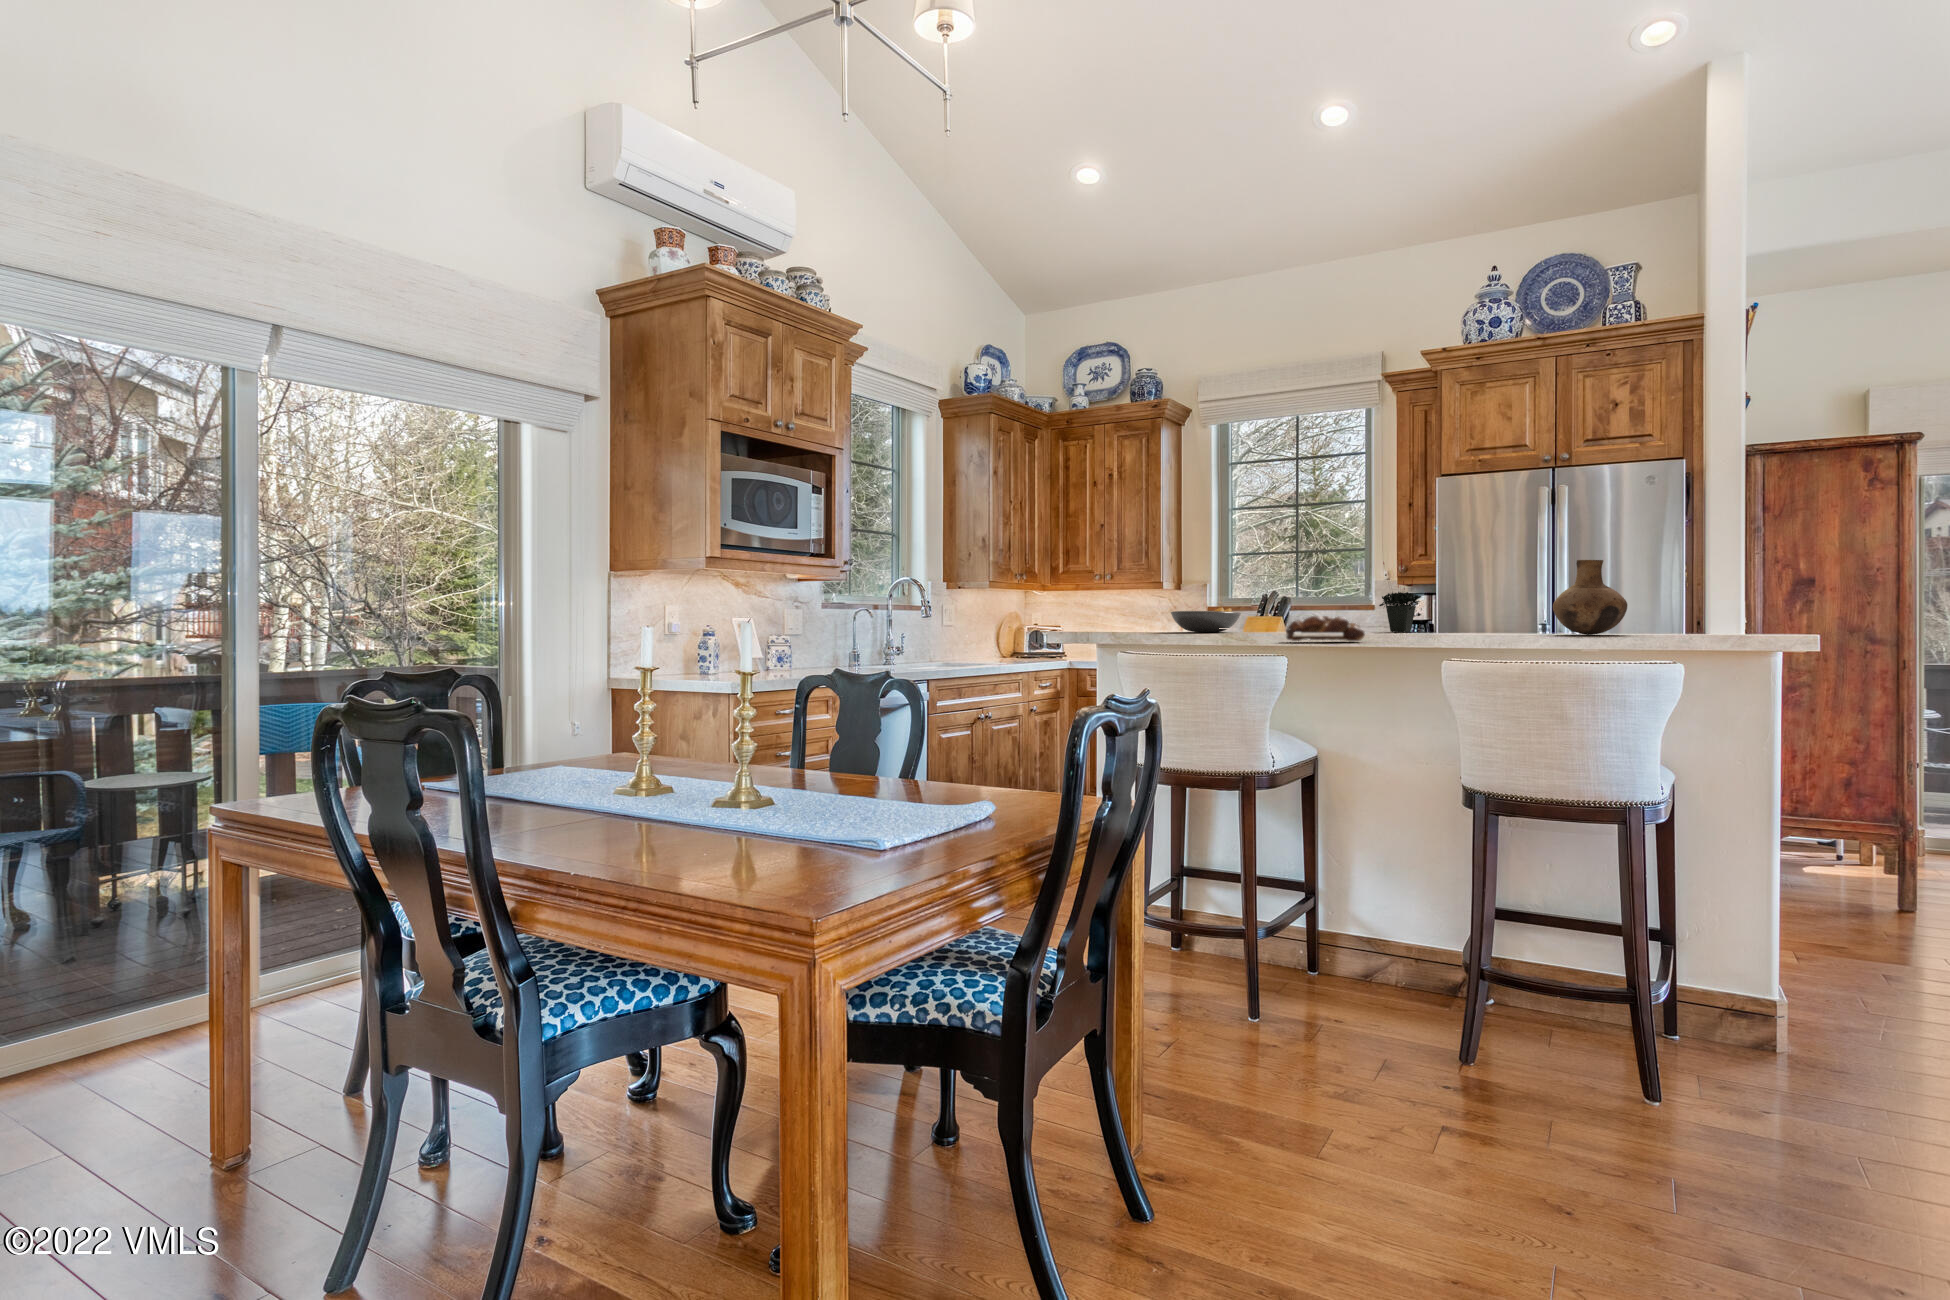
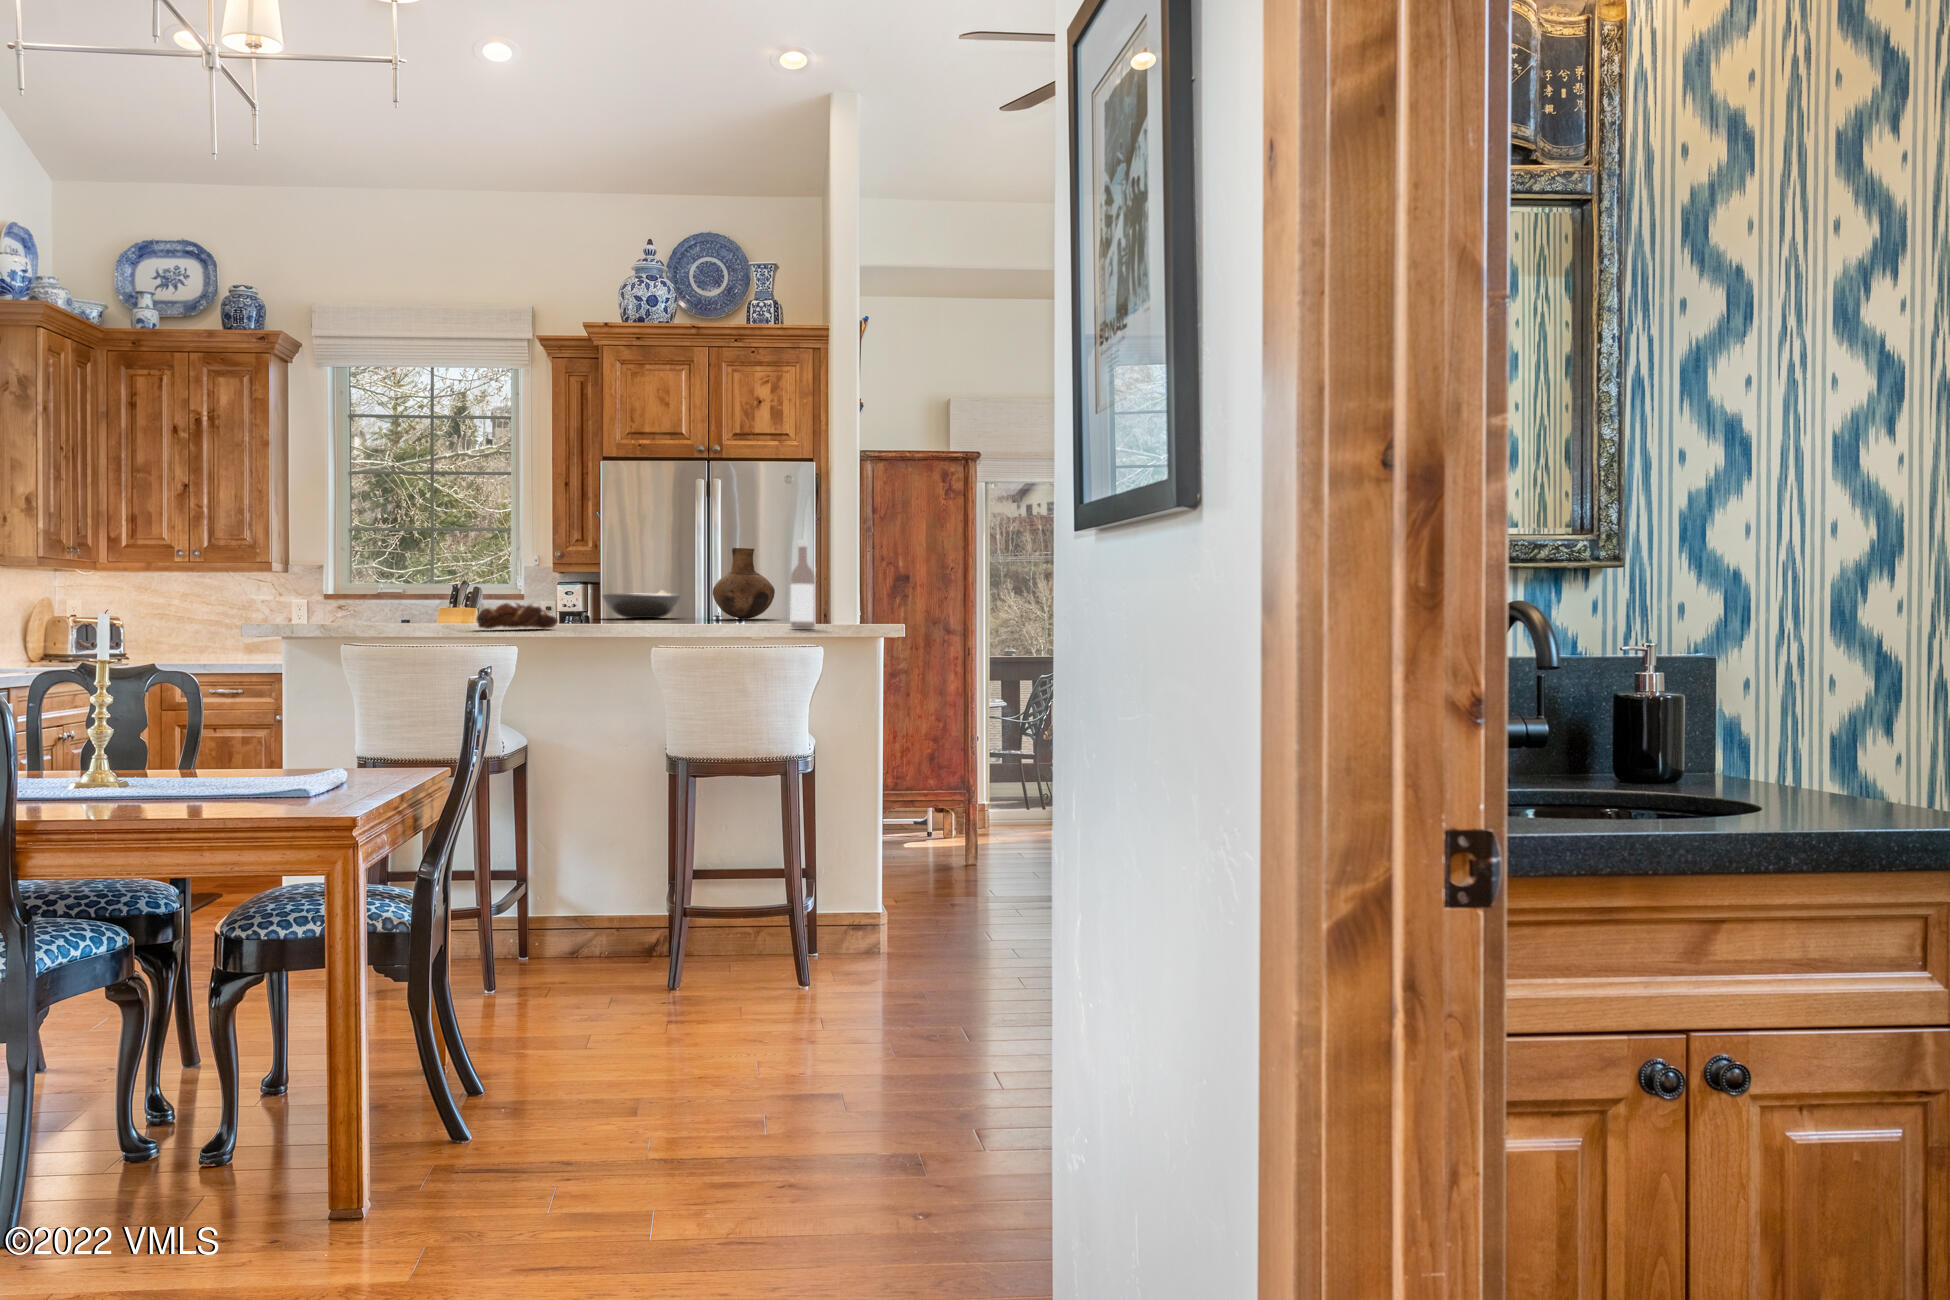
wine bottle: none [1636,541,1670,645] -> present [790,540,815,629]
potted plant: present [1379,558,1421,632] -> none [541,537,584,617]
fruit bowl: present [1171,607,1241,632] -> present [602,590,681,618]

